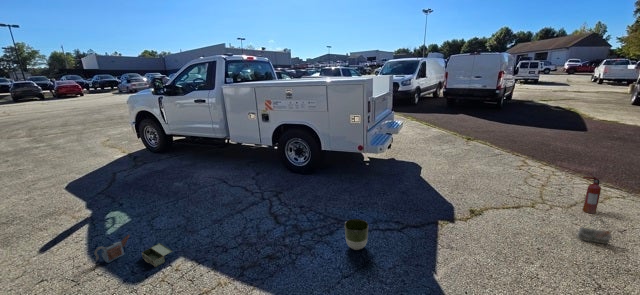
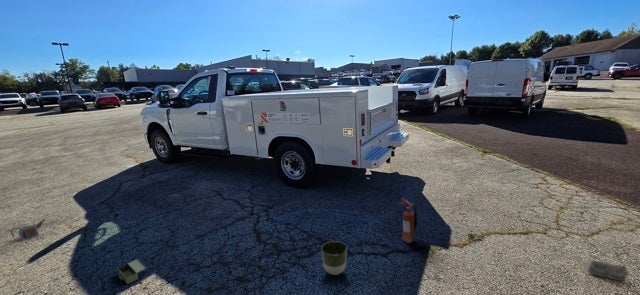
fire extinguisher: present [583,173,601,214] -> present [399,198,417,243]
watering can: present [94,235,130,263] -> present [11,219,45,240]

